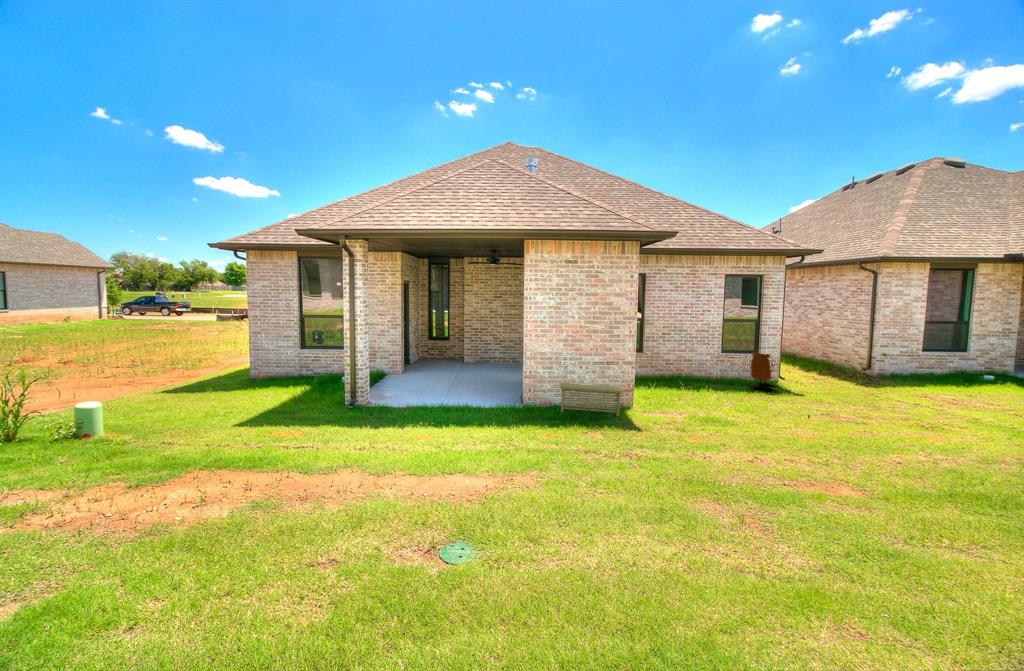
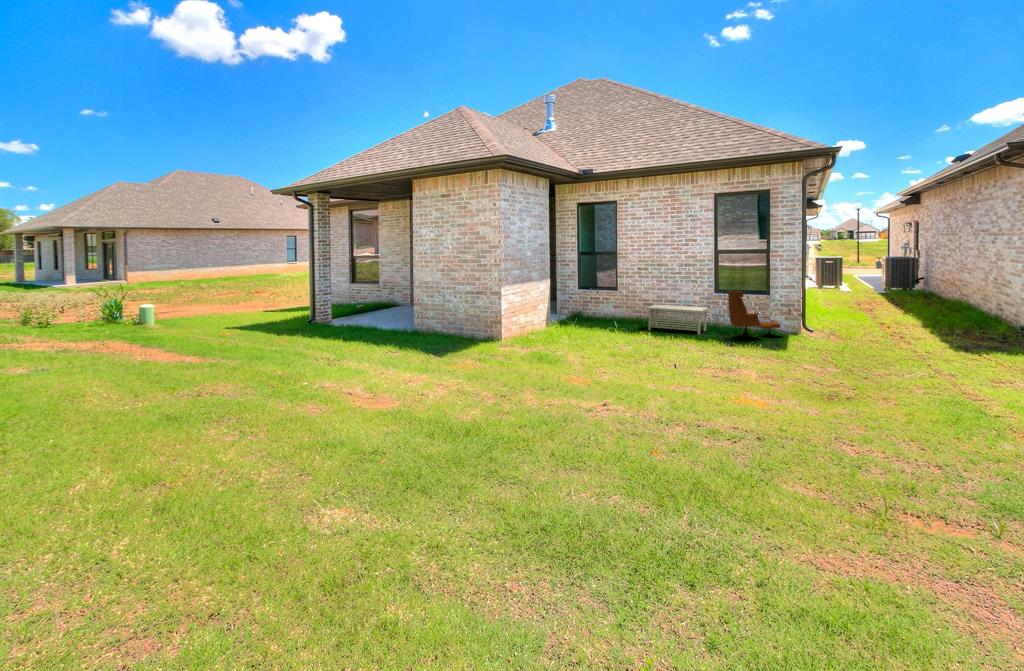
storage bench: present [560,383,622,416] -> present [647,305,708,334]

